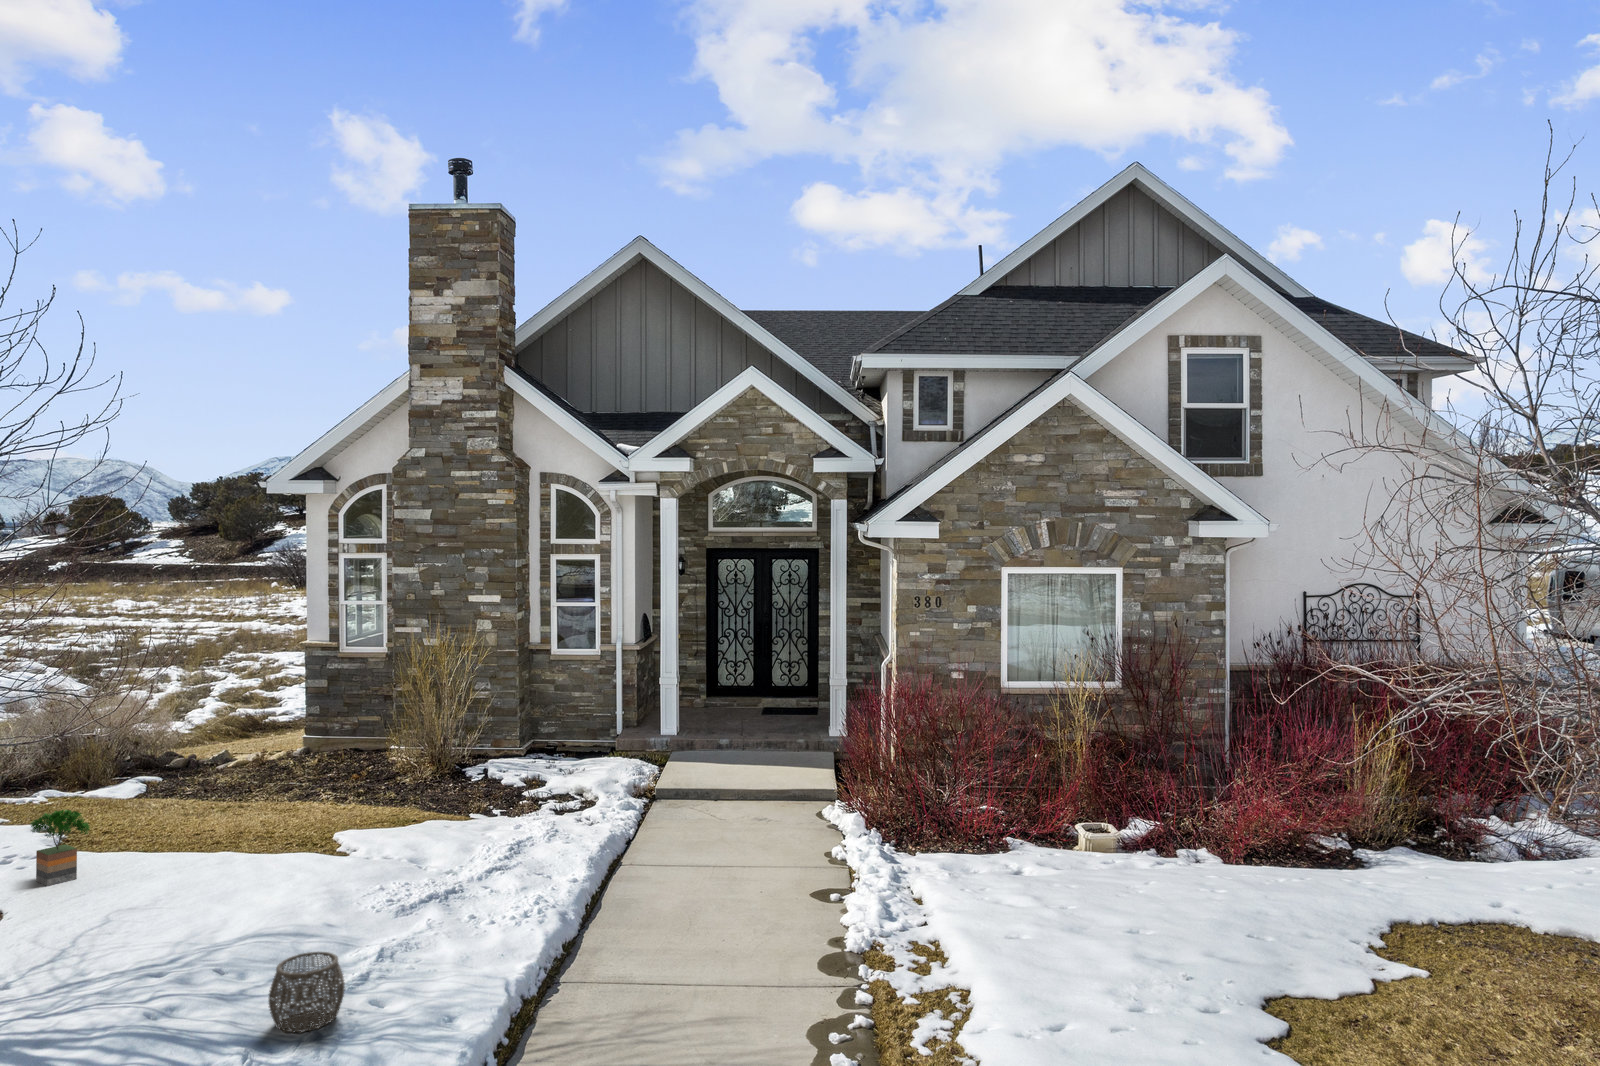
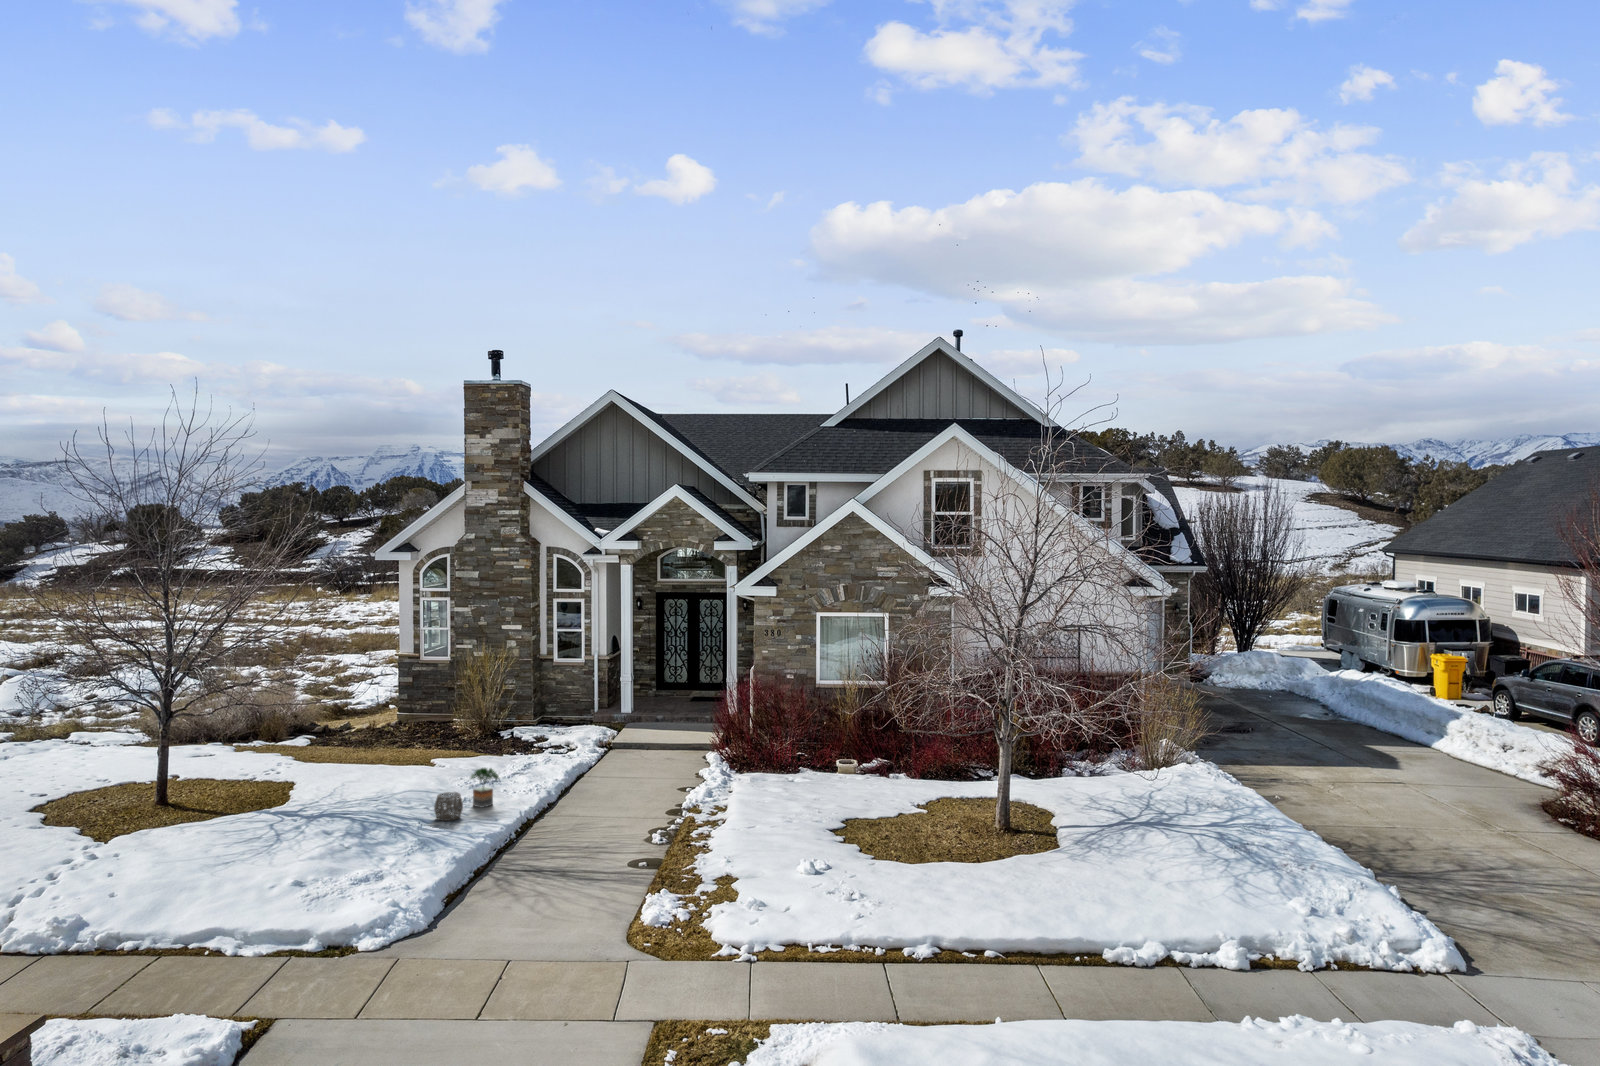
potted tree: present [30,810,90,886] -> present [471,768,499,808]

